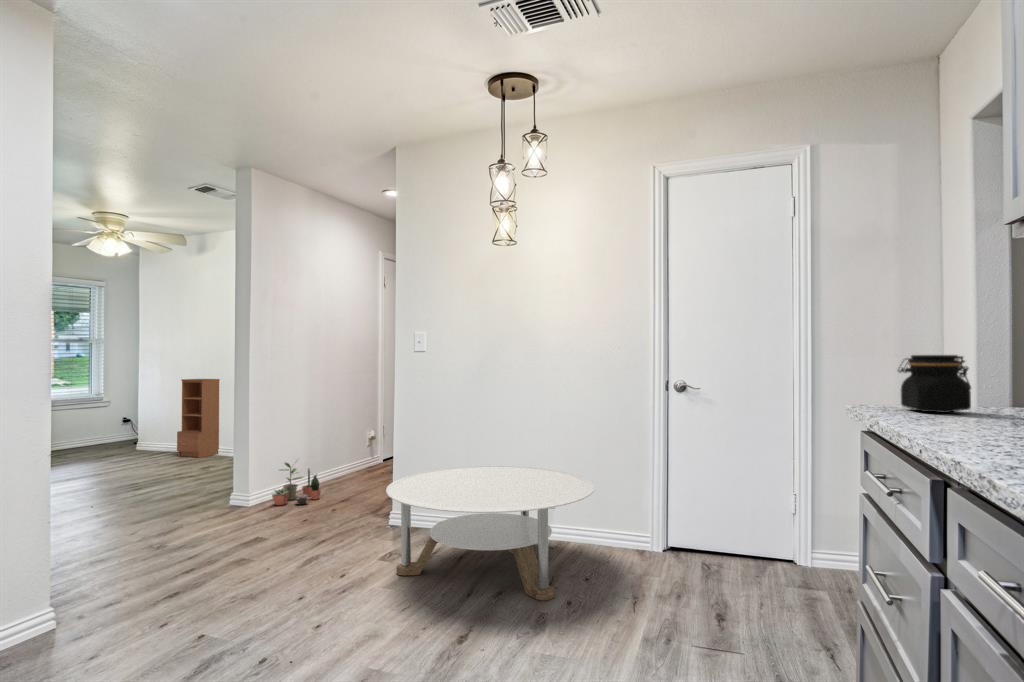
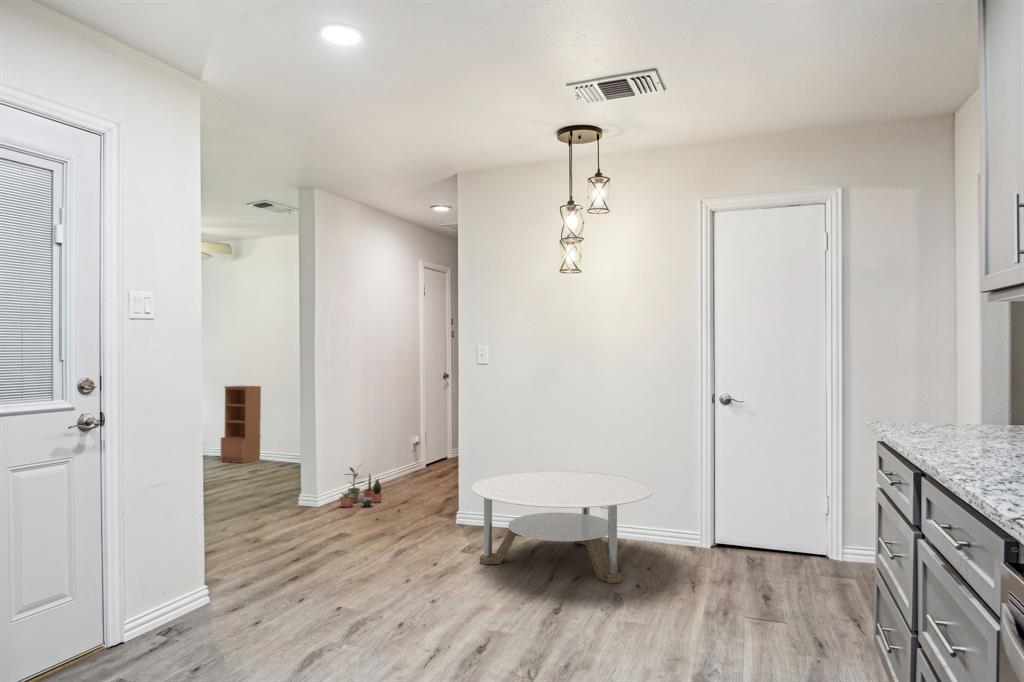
jar: present [898,355,971,413] -> none [906,384,960,428]

